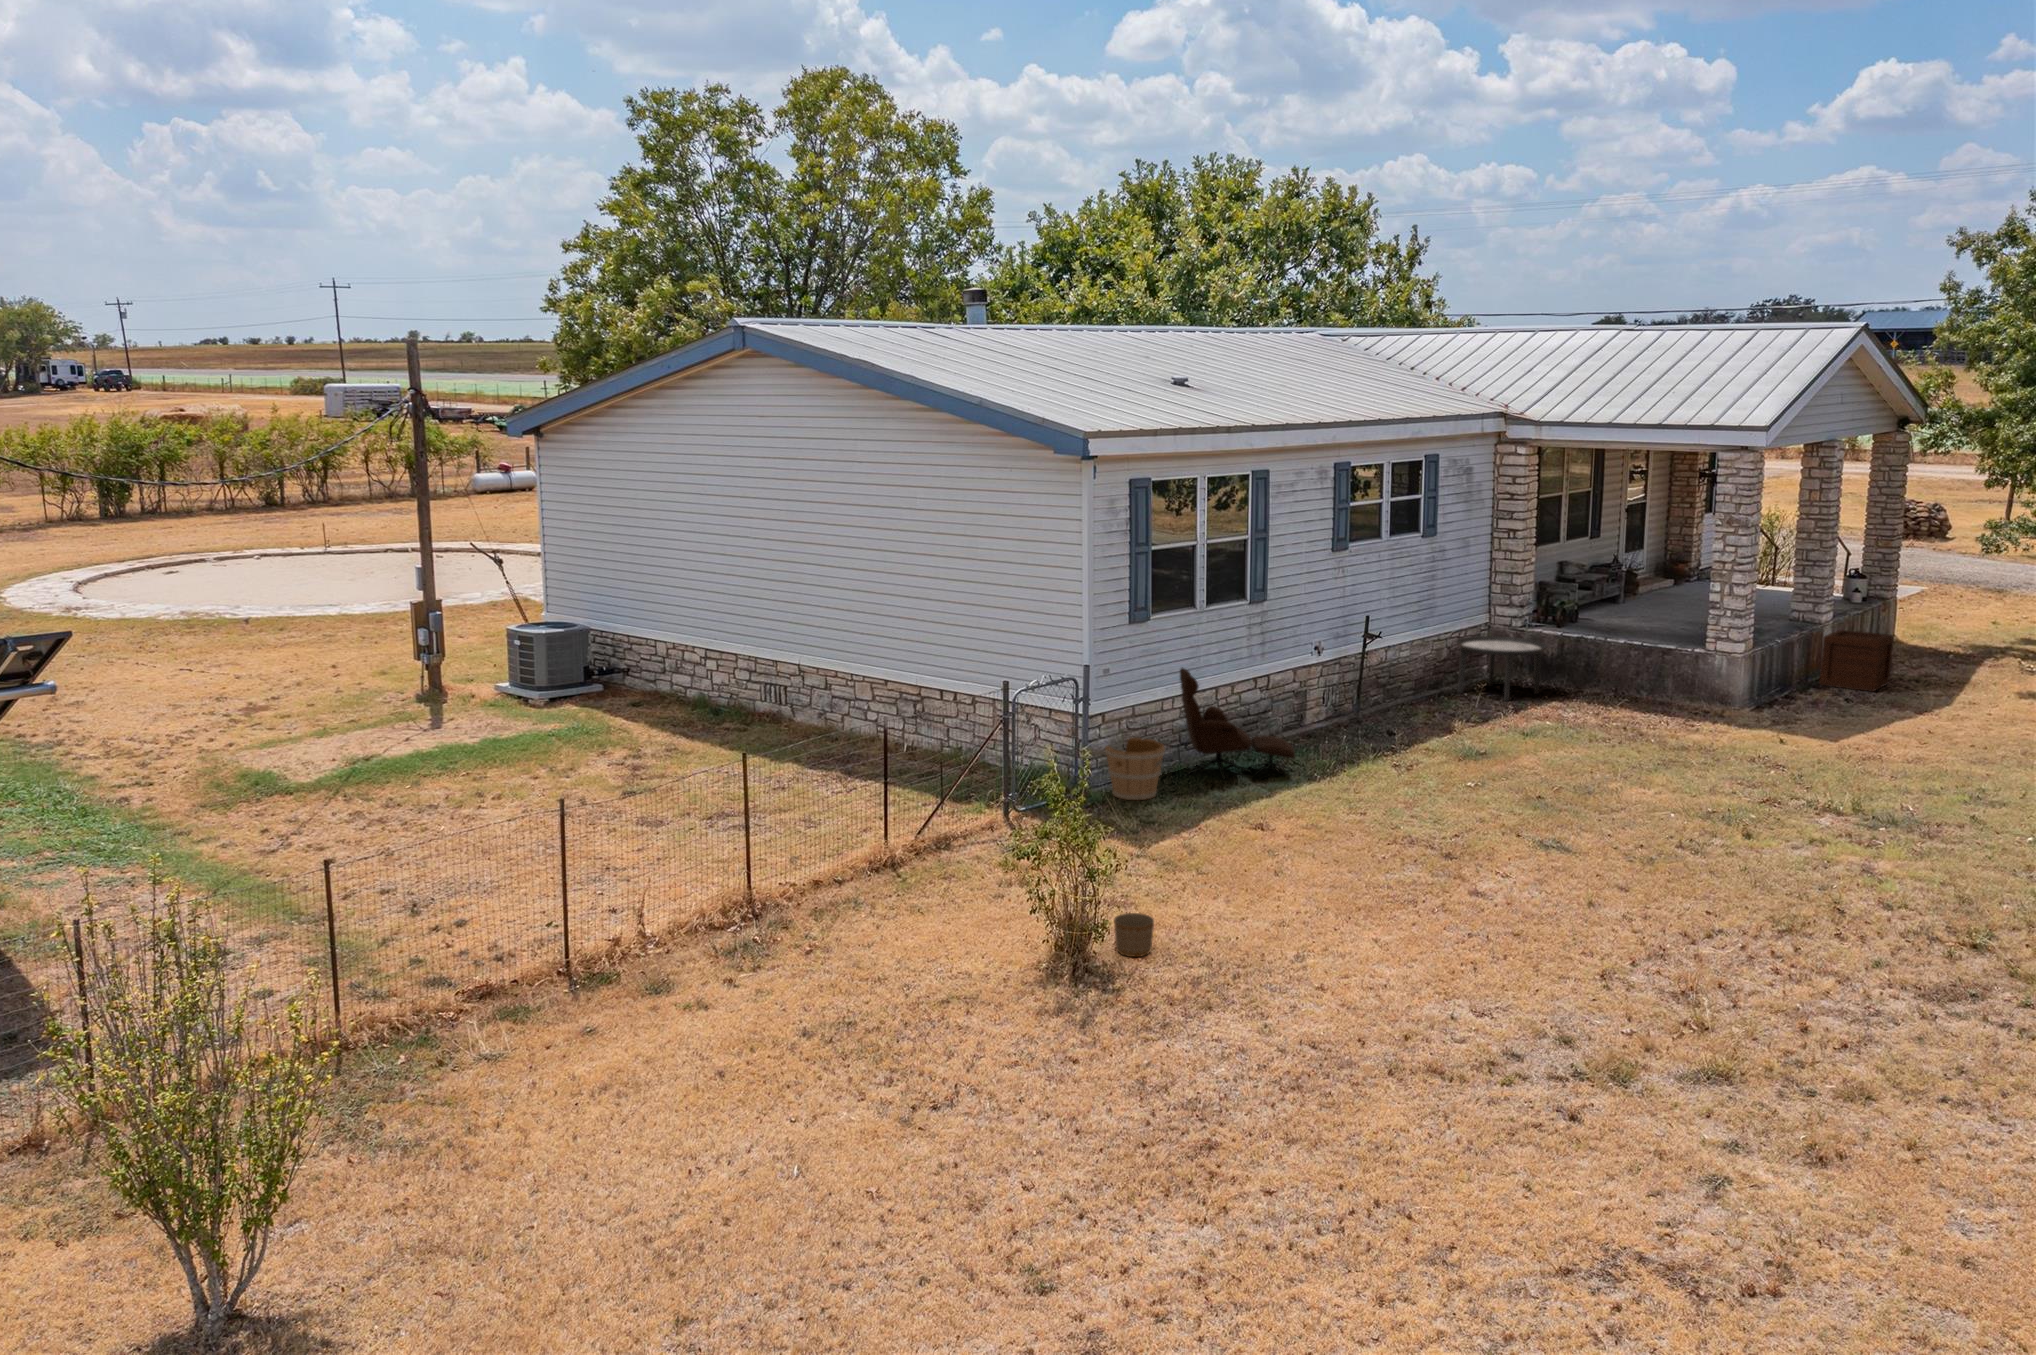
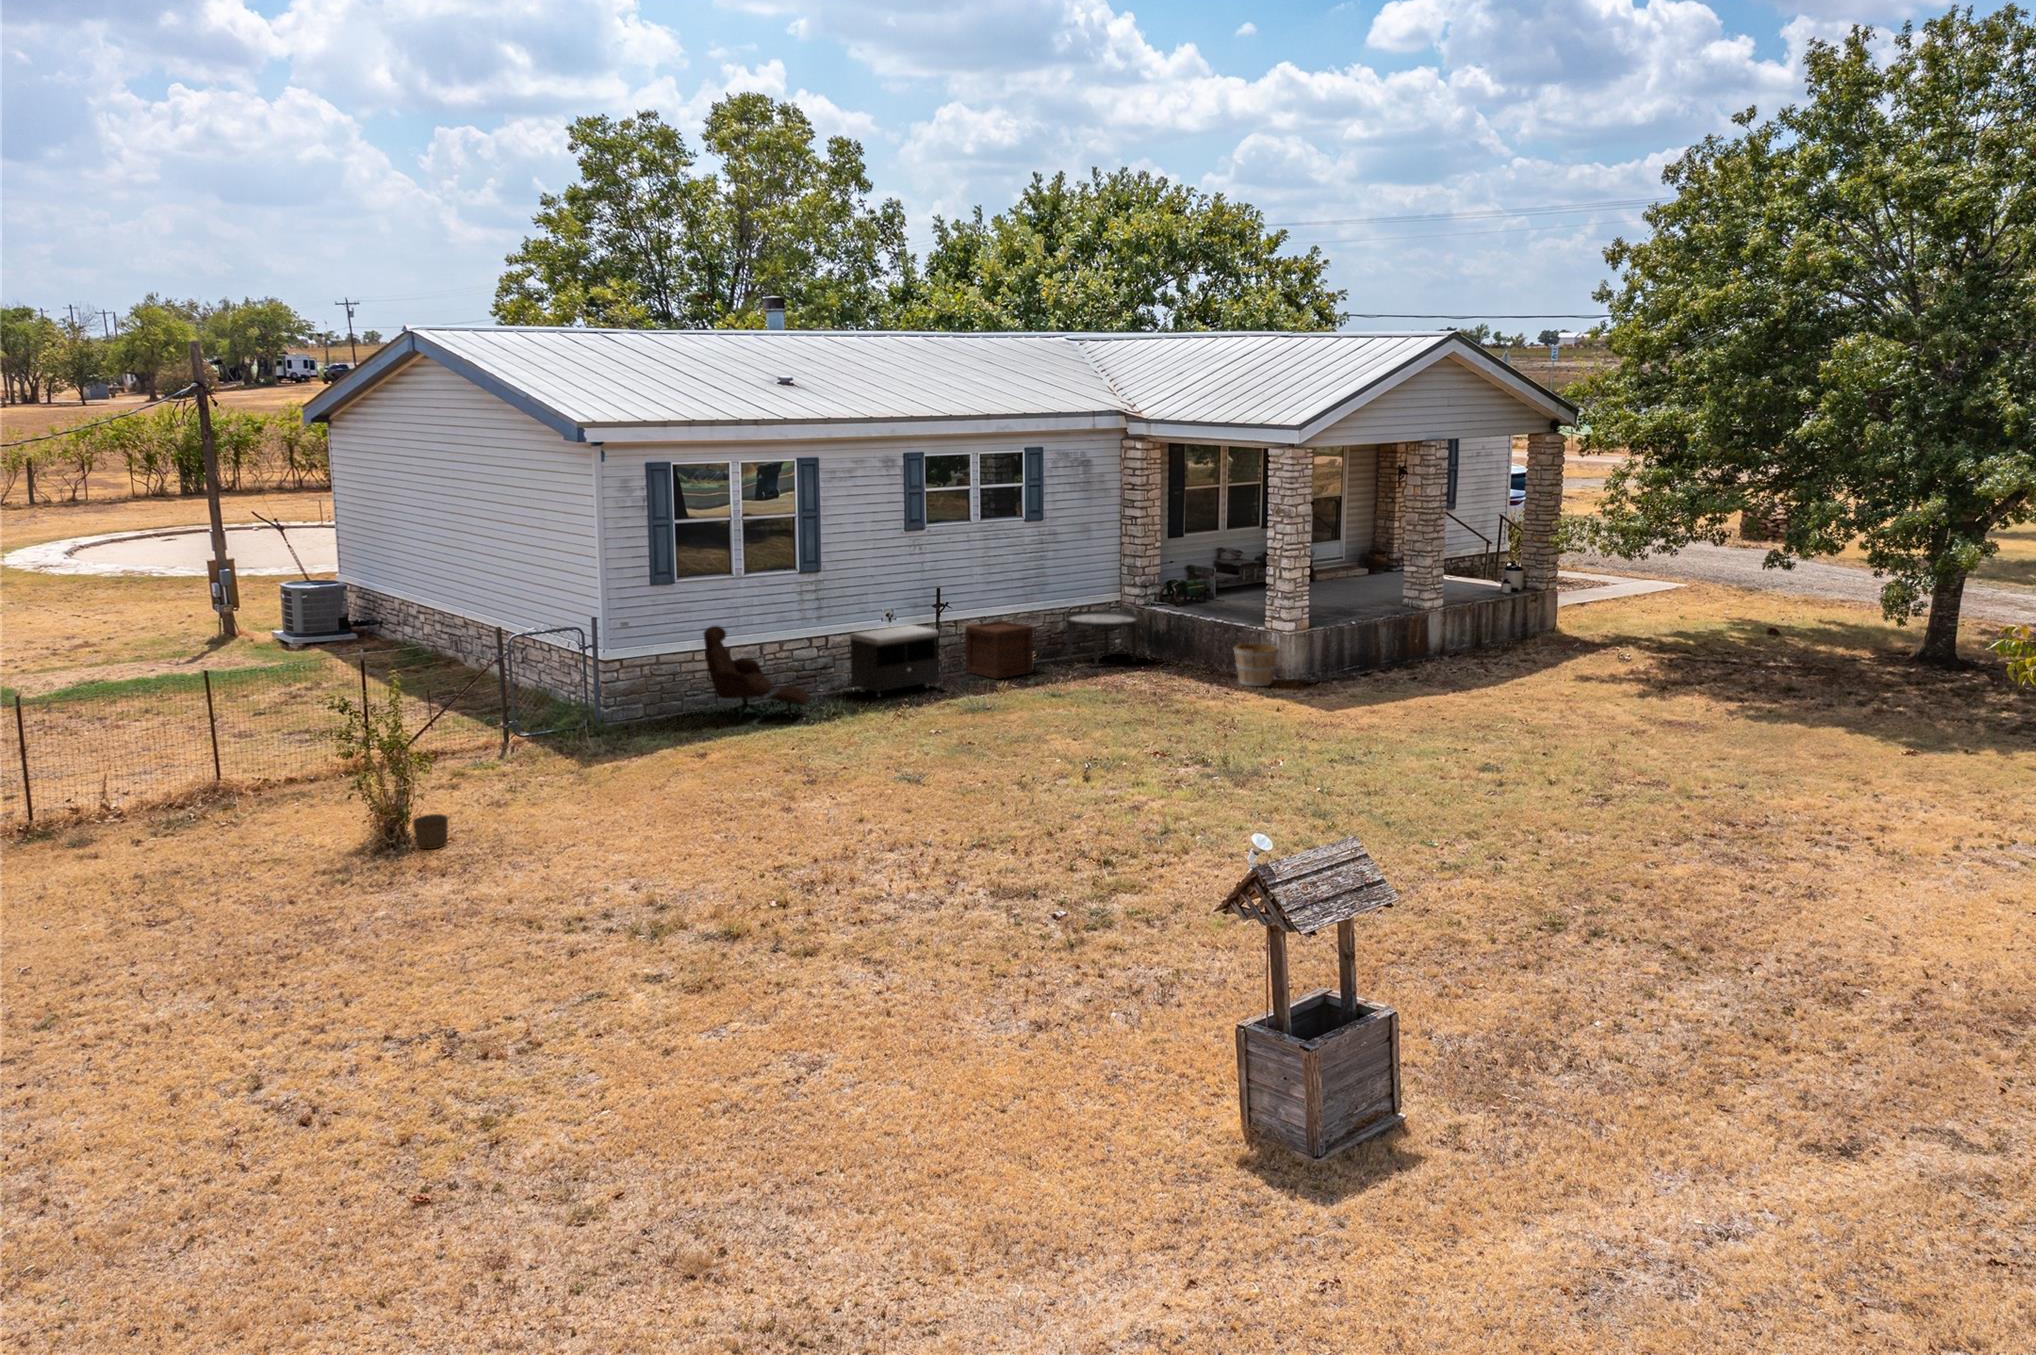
wooden crate: present [1819,630,1894,692] -> present [965,620,1033,679]
storage bench: none [1288,659,1381,744] -> present [850,625,939,696]
wooden bucket: present [1105,738,1165,800] -> present [1234,643,1279,687]

